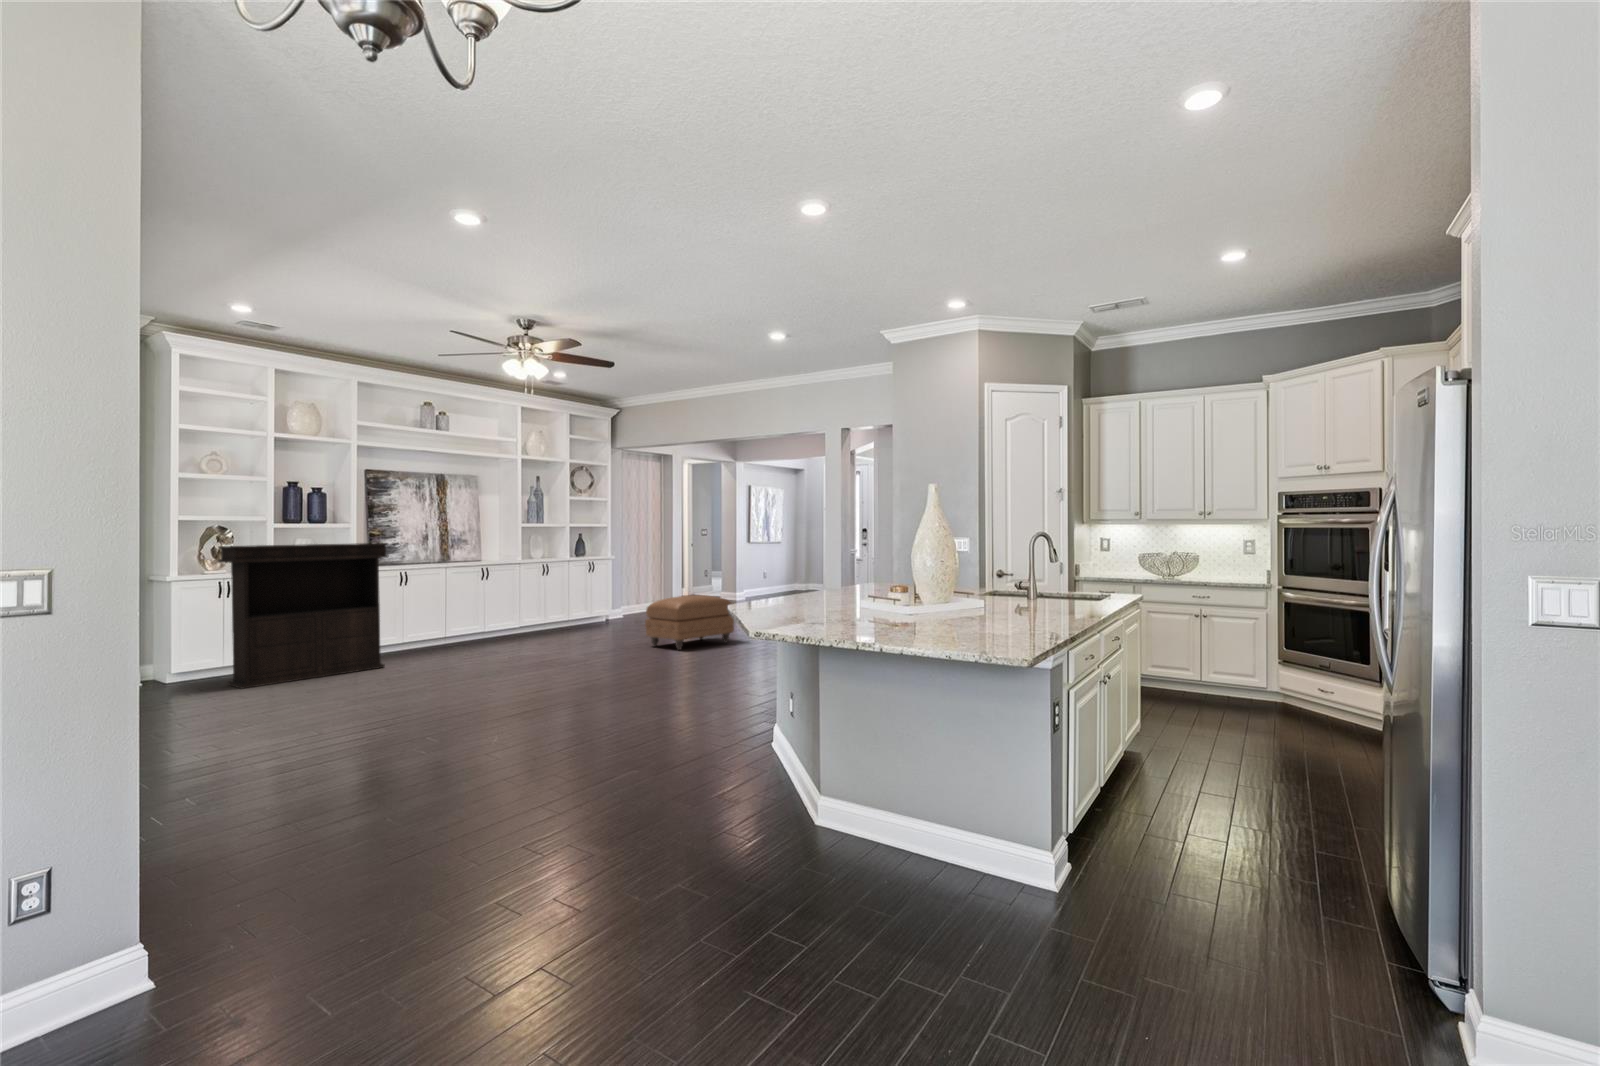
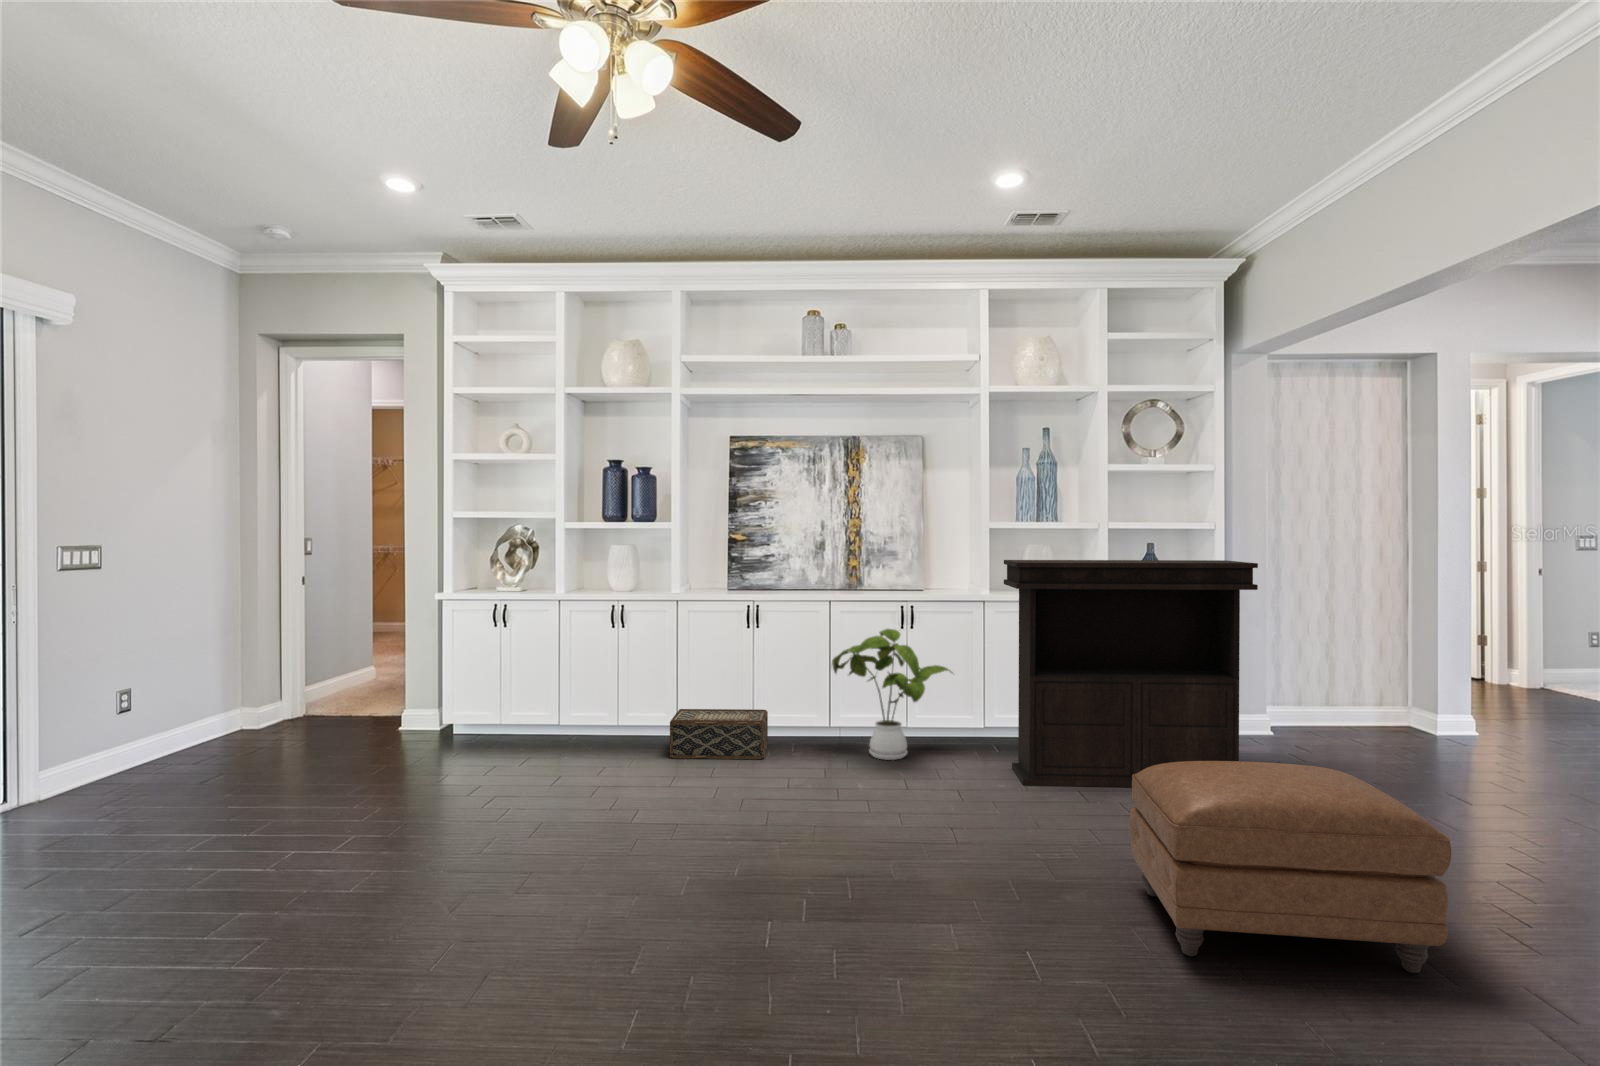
console table: present [218,543,388,689] -> present [1004,560,1258,787]
house plant: none [454,577,520,646] -> present [832,629,951,760]
woven basket: none [360,631,430,662] -> present [670,709,768,759]

